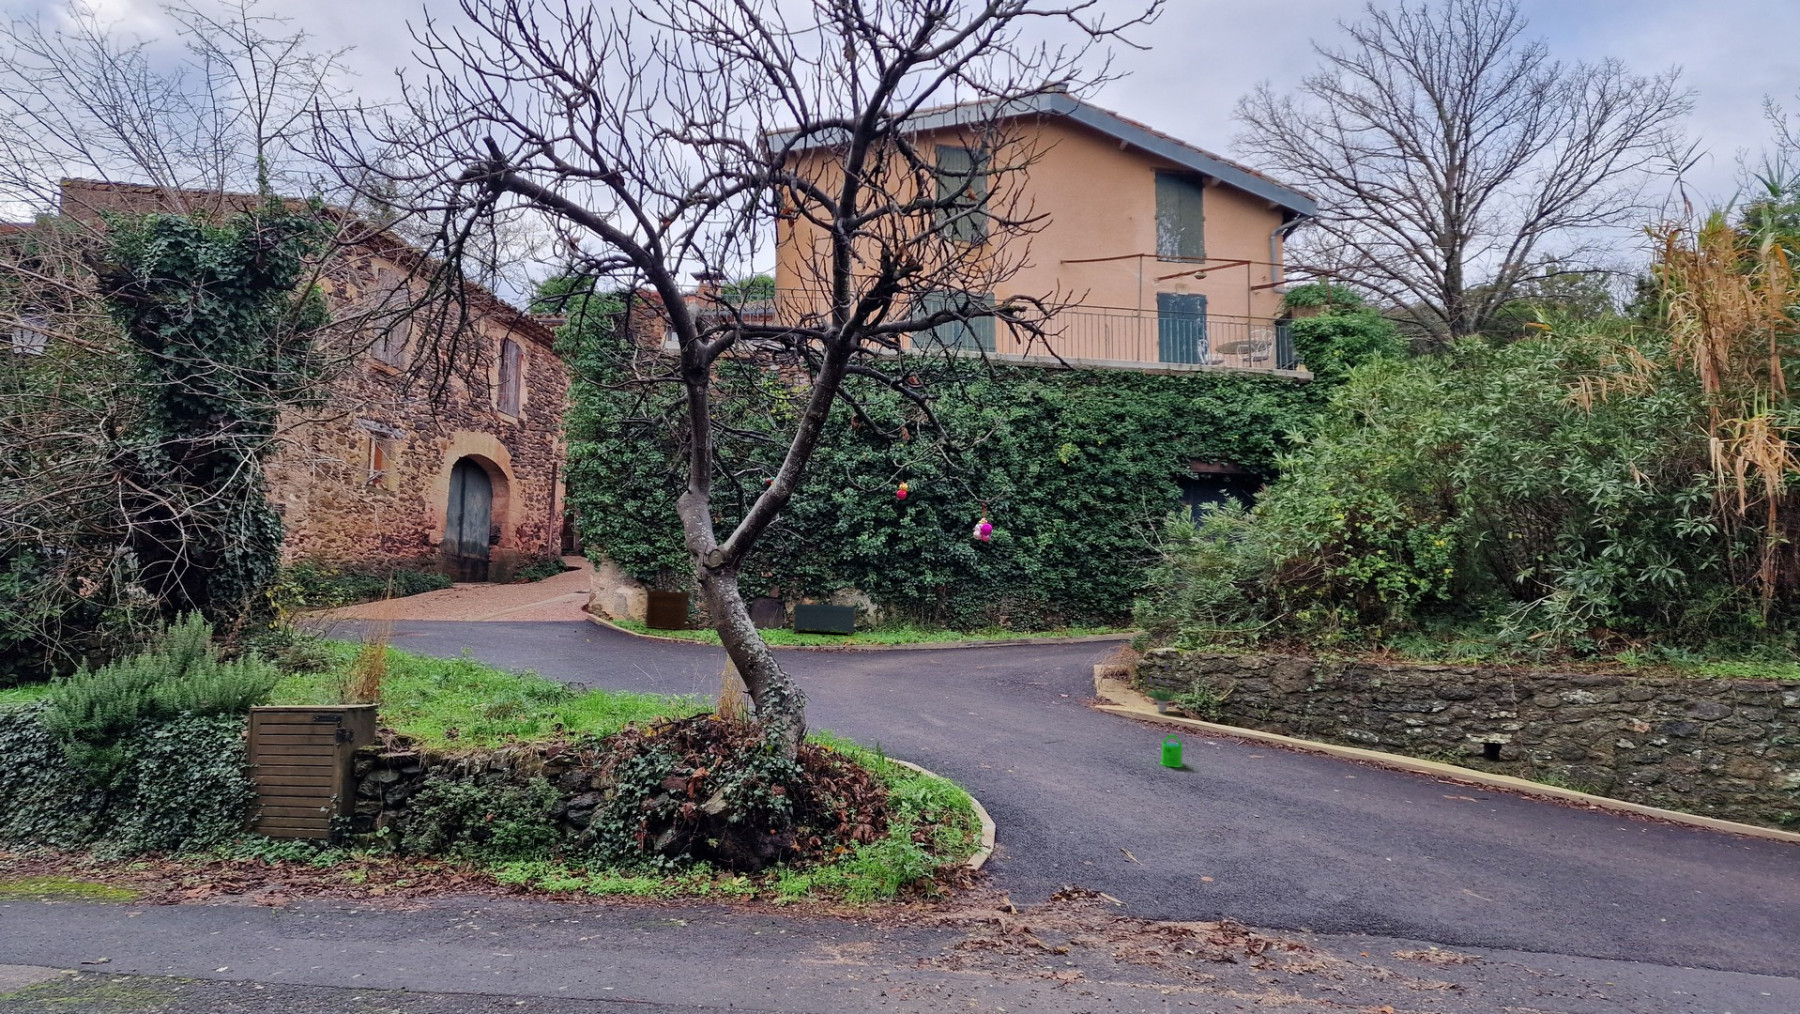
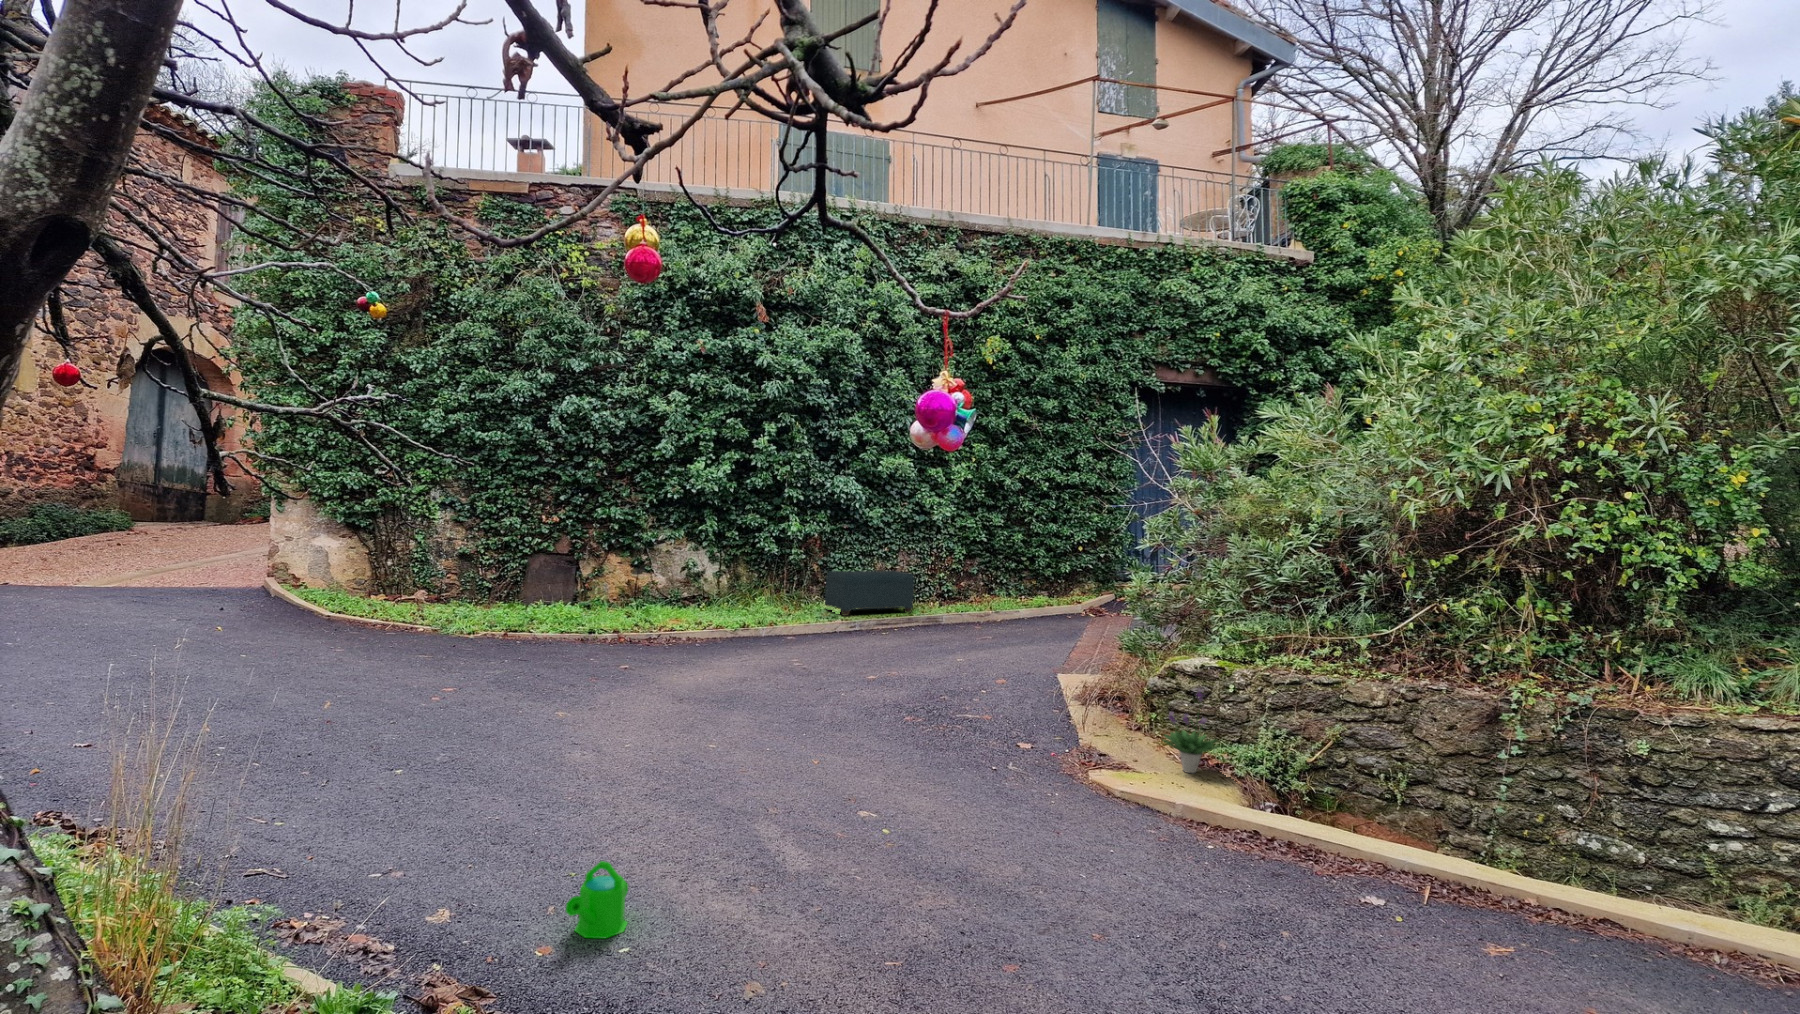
wooden crate: present [646,589,695,630] -> none [352,542,441,607]
bench: present [794,604,856,636] -> present [825,571,914,616]
watering can: present [1161,735,1183,767] -> present [566,861,628,938]

